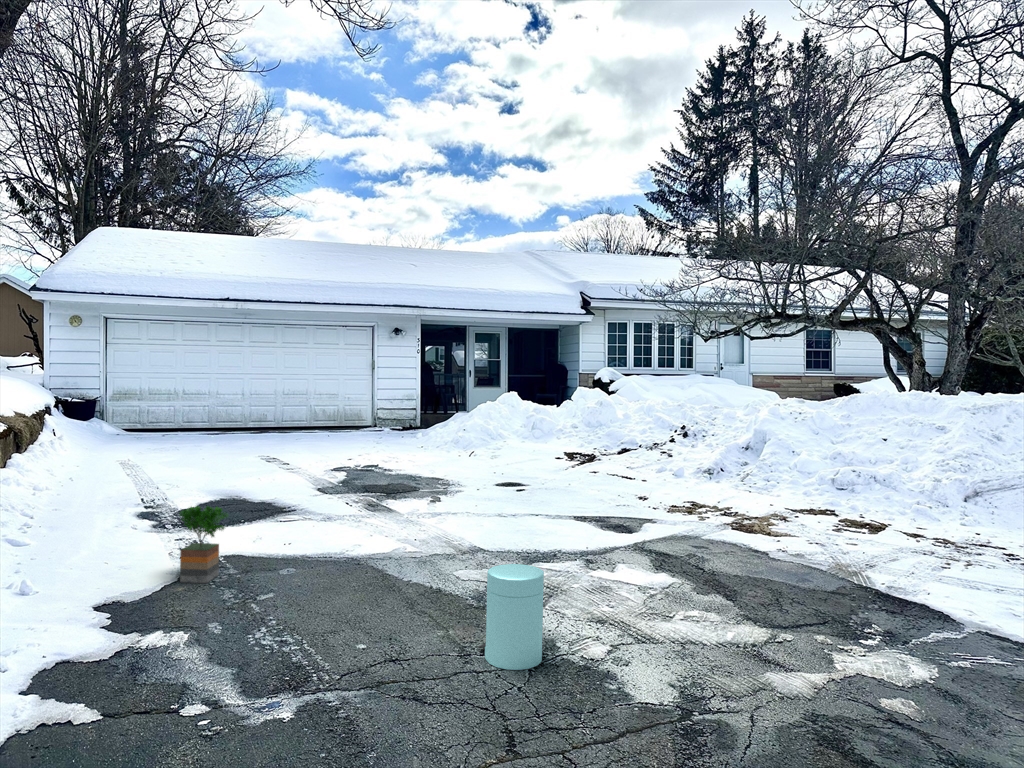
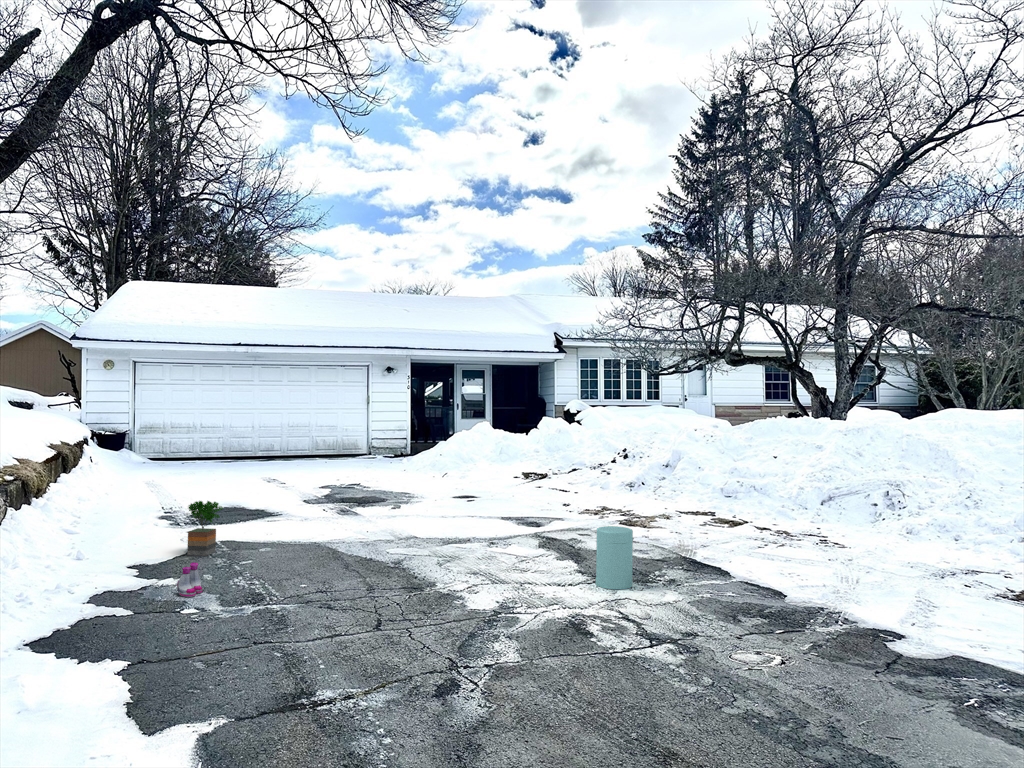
trash can: present [478,564,544,670] -> present [590,526,633,589]
boots: none [169,613,209,669] -> present [177,562,203,597]

